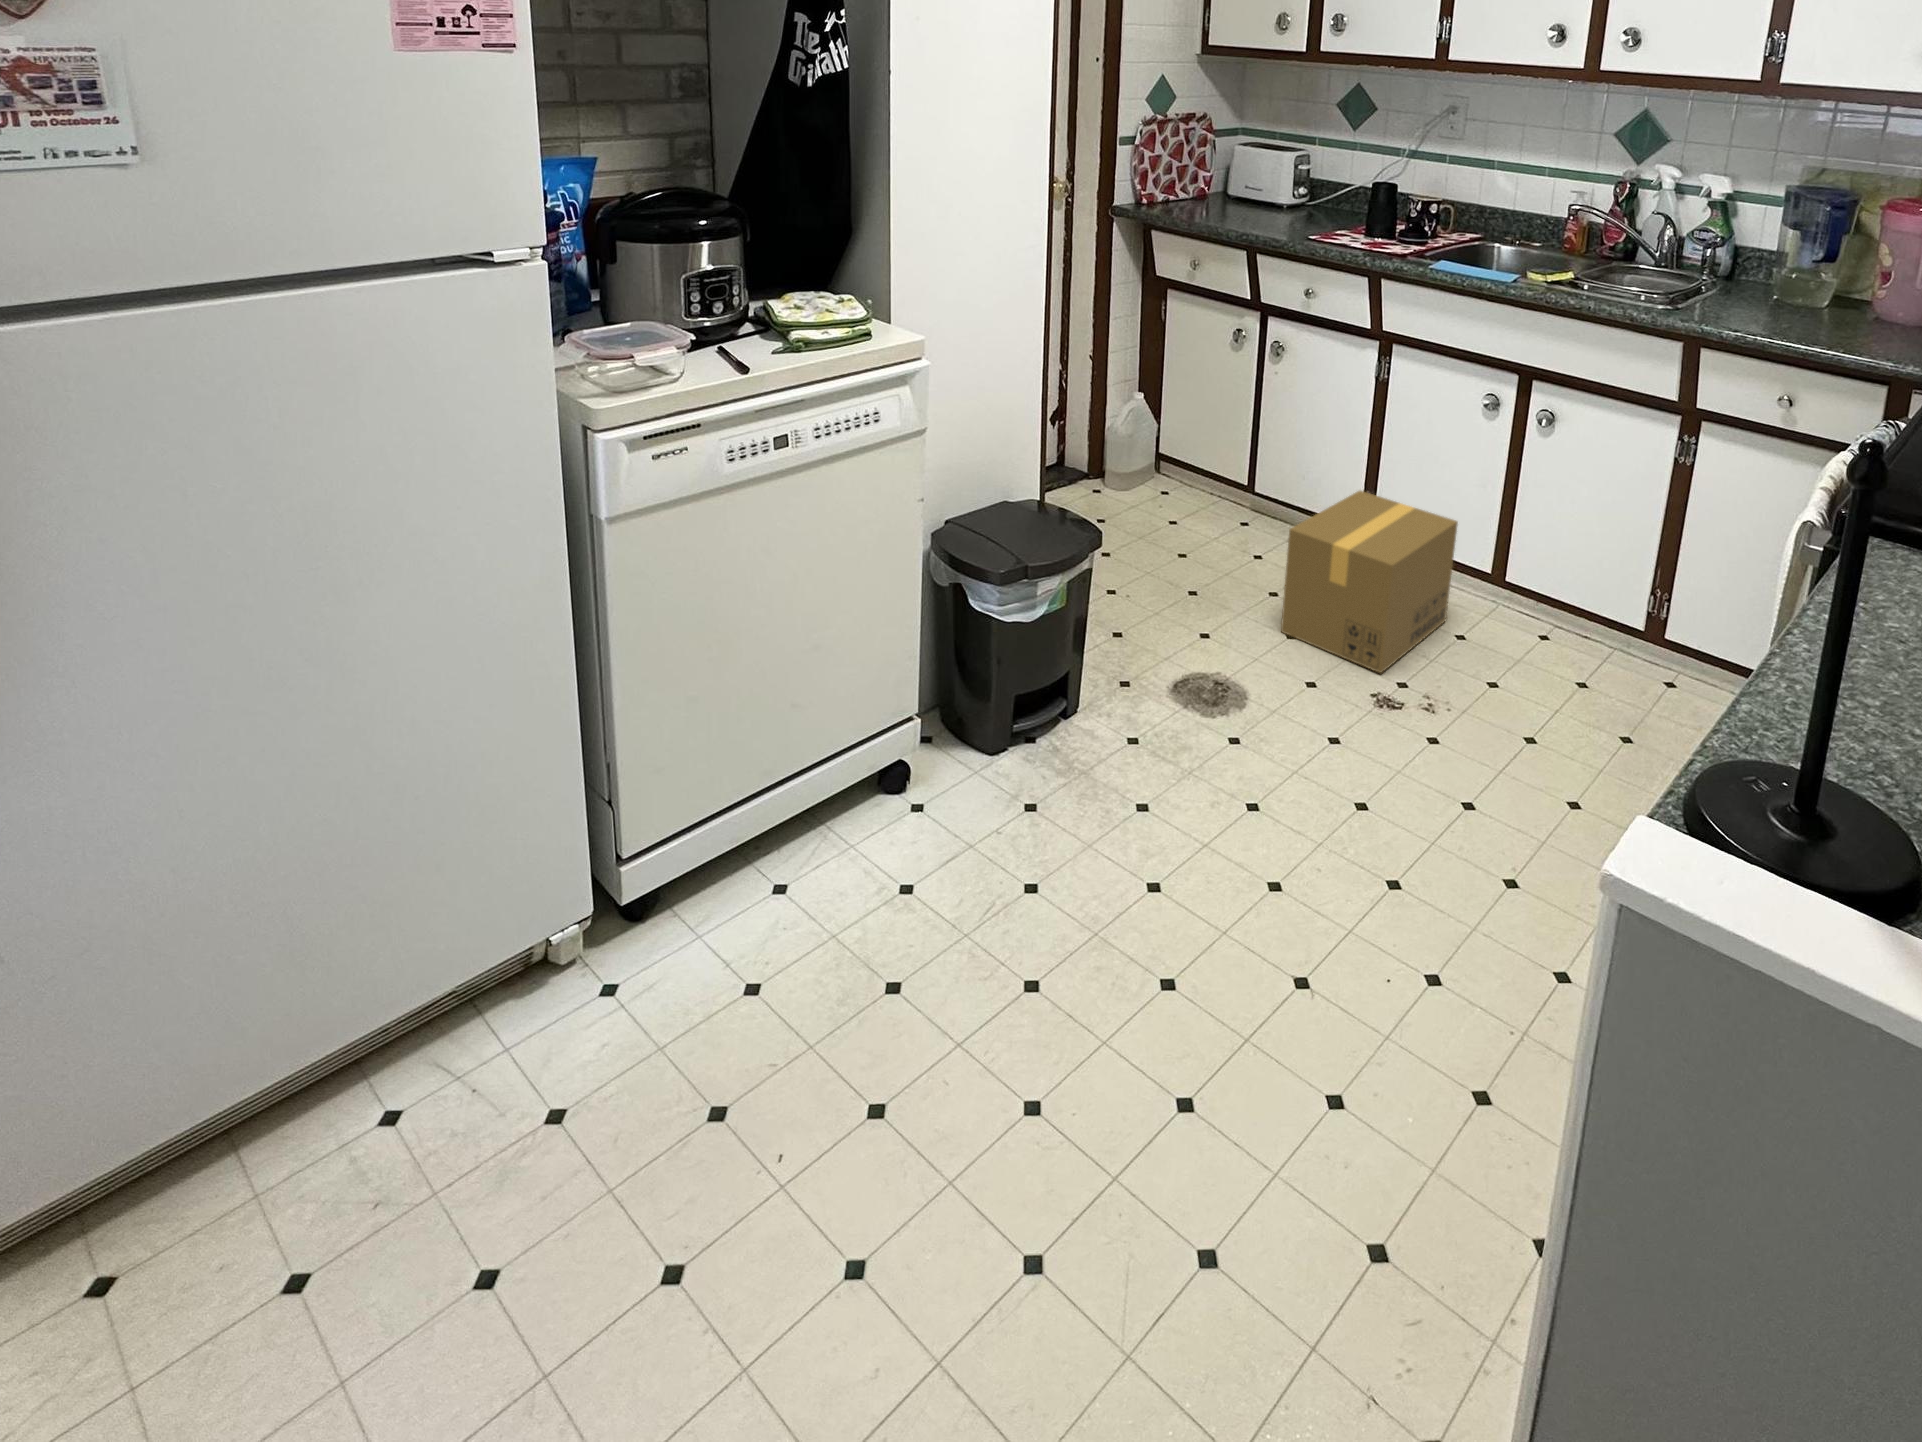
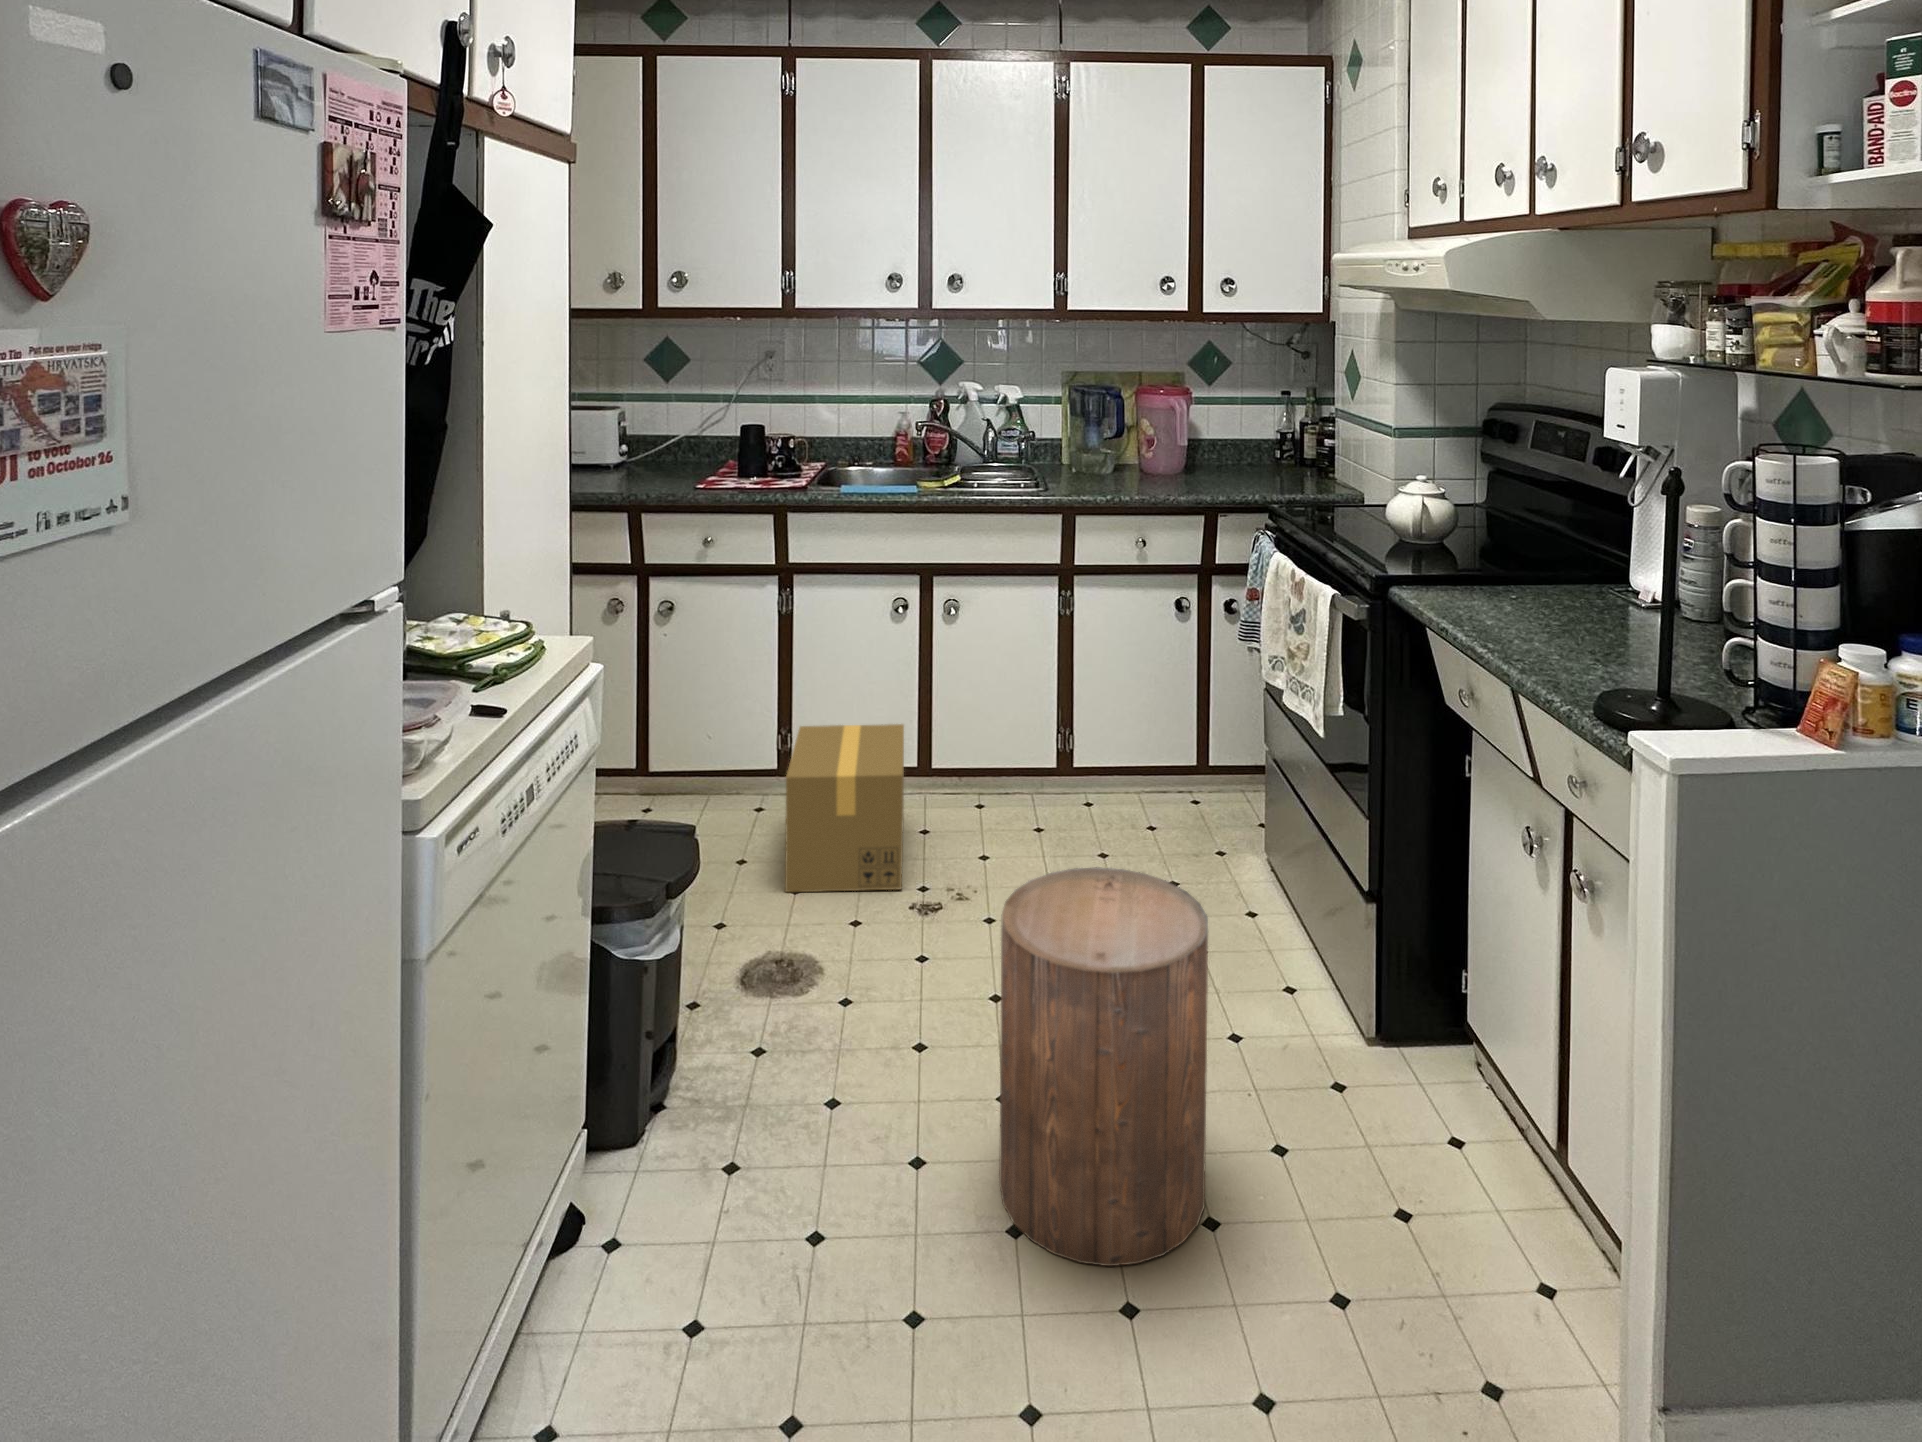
stool: none [1167,694,1414,1104] -> present [999,867,1208,1266]

